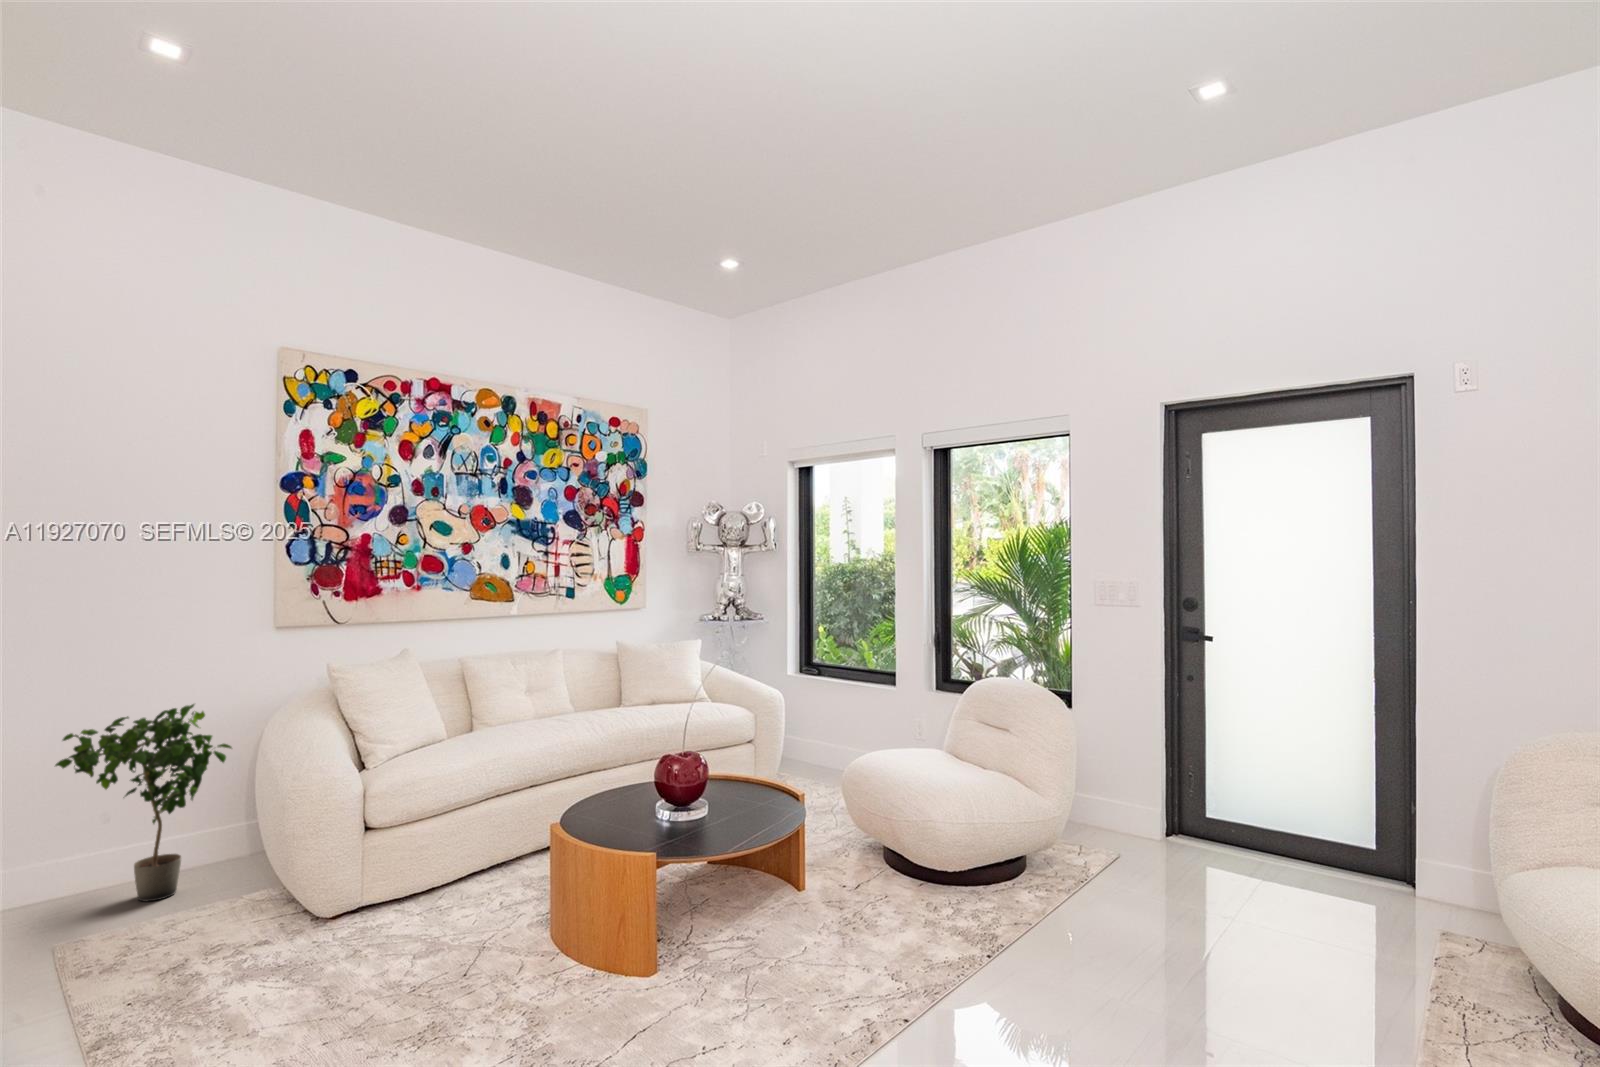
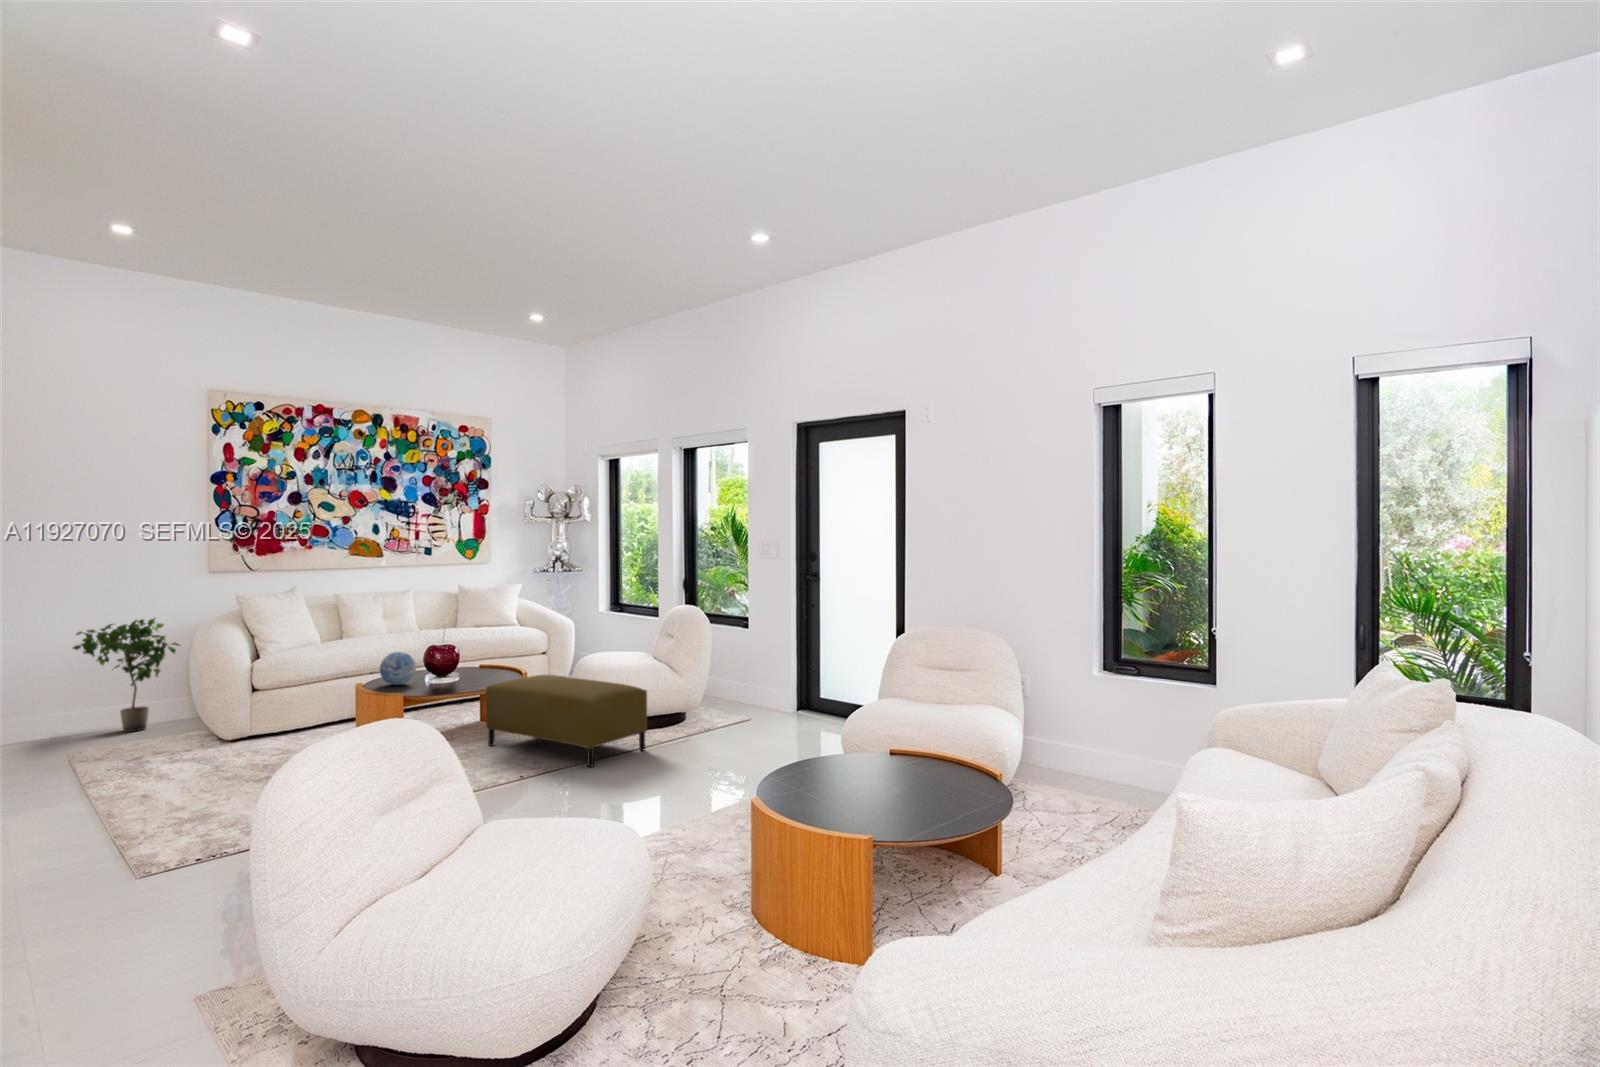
decorative orb: none [593,764,650,823] -> present [380,652,416,685]
ottoman: none [779,794,1064,989] -> present [486,675,647,767]

